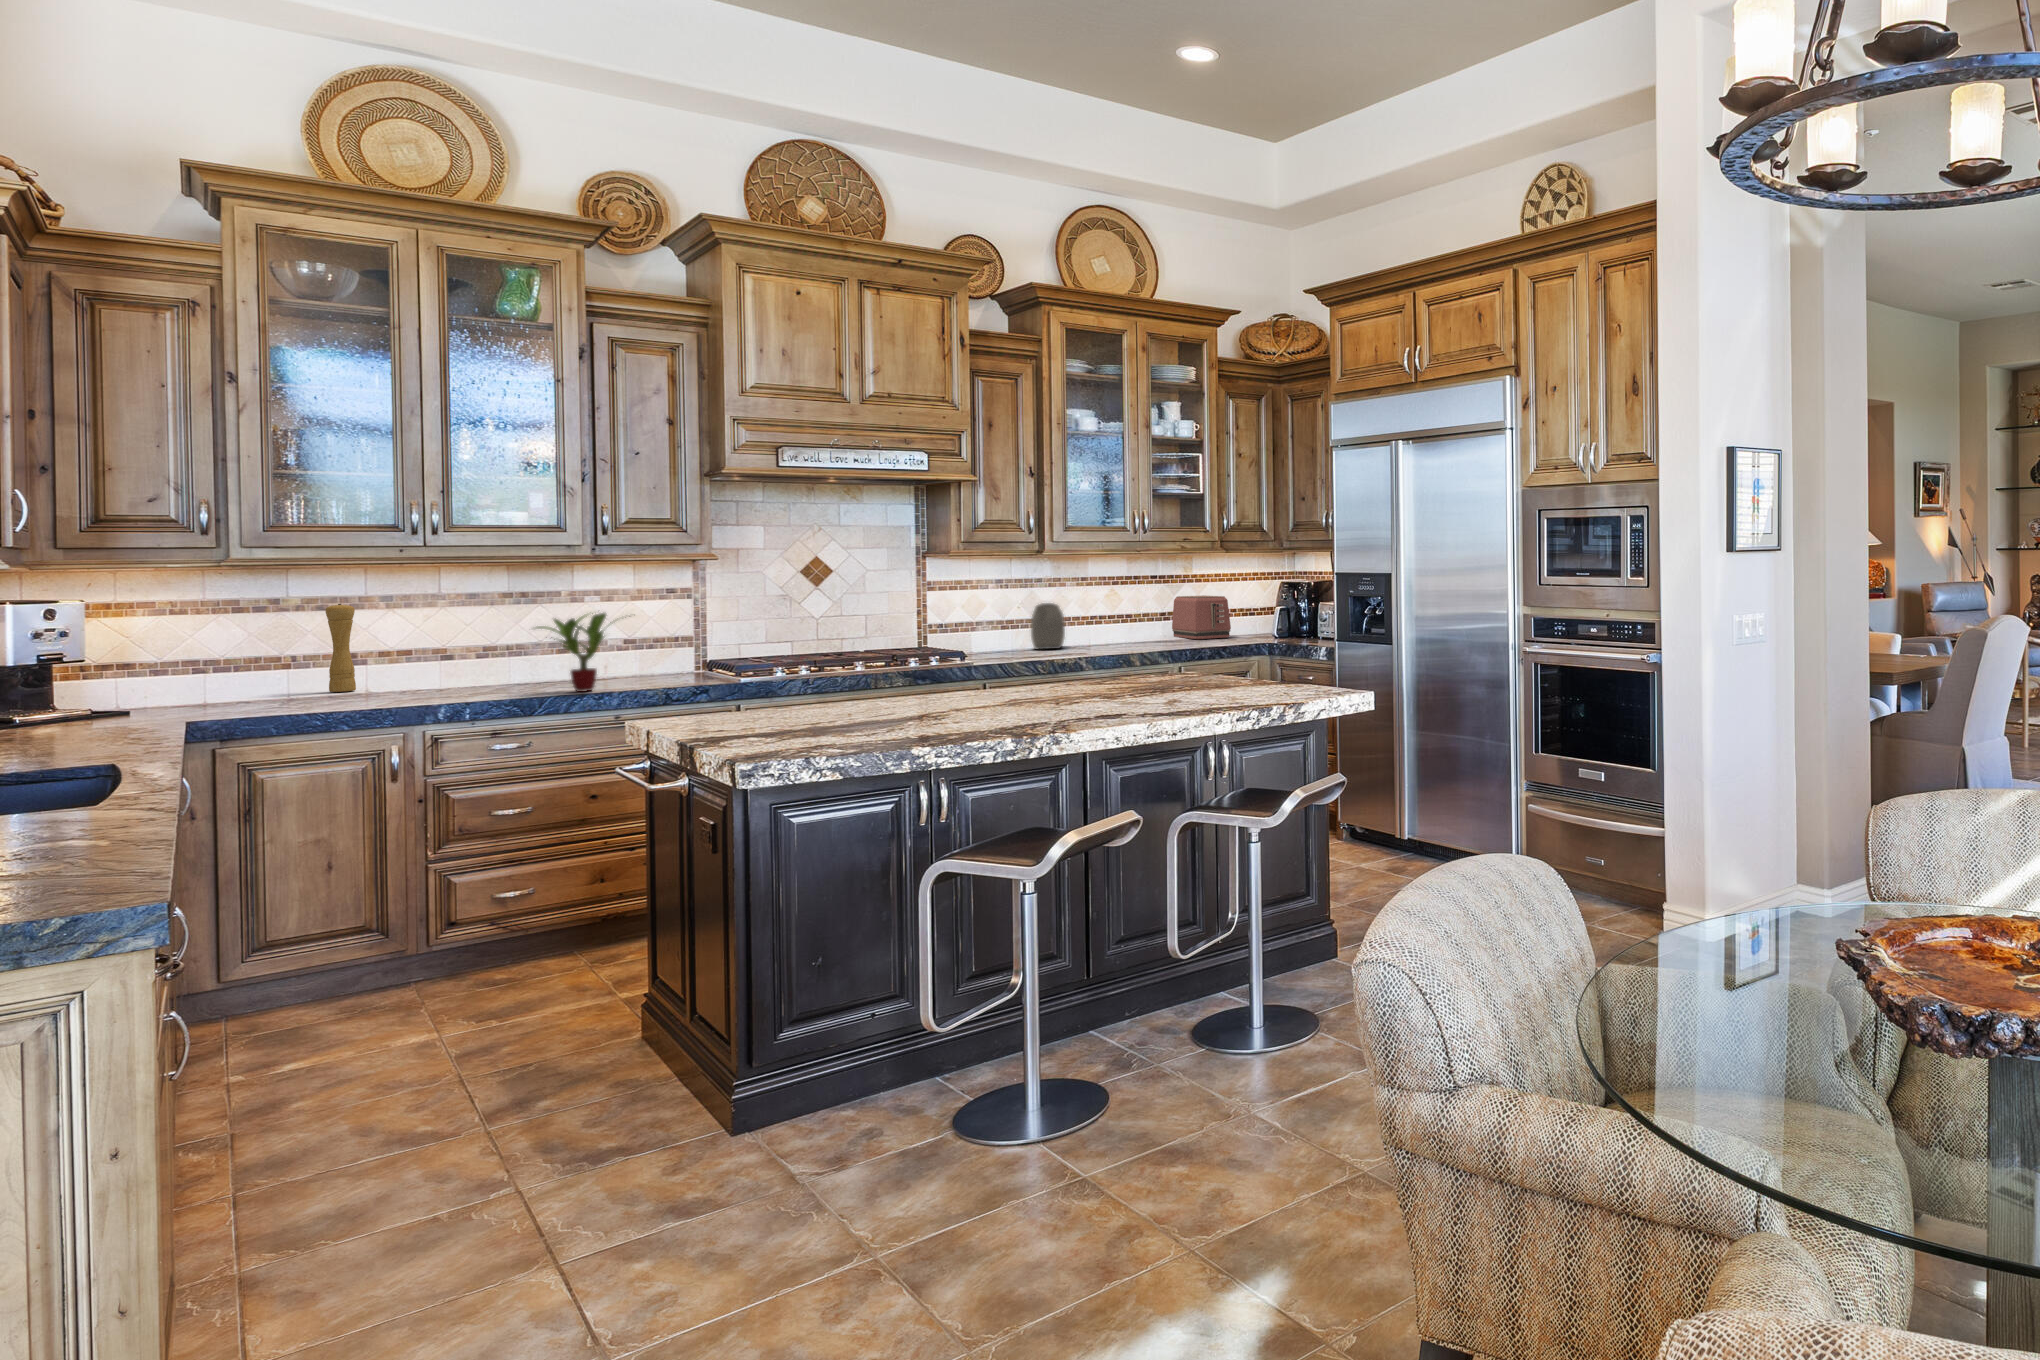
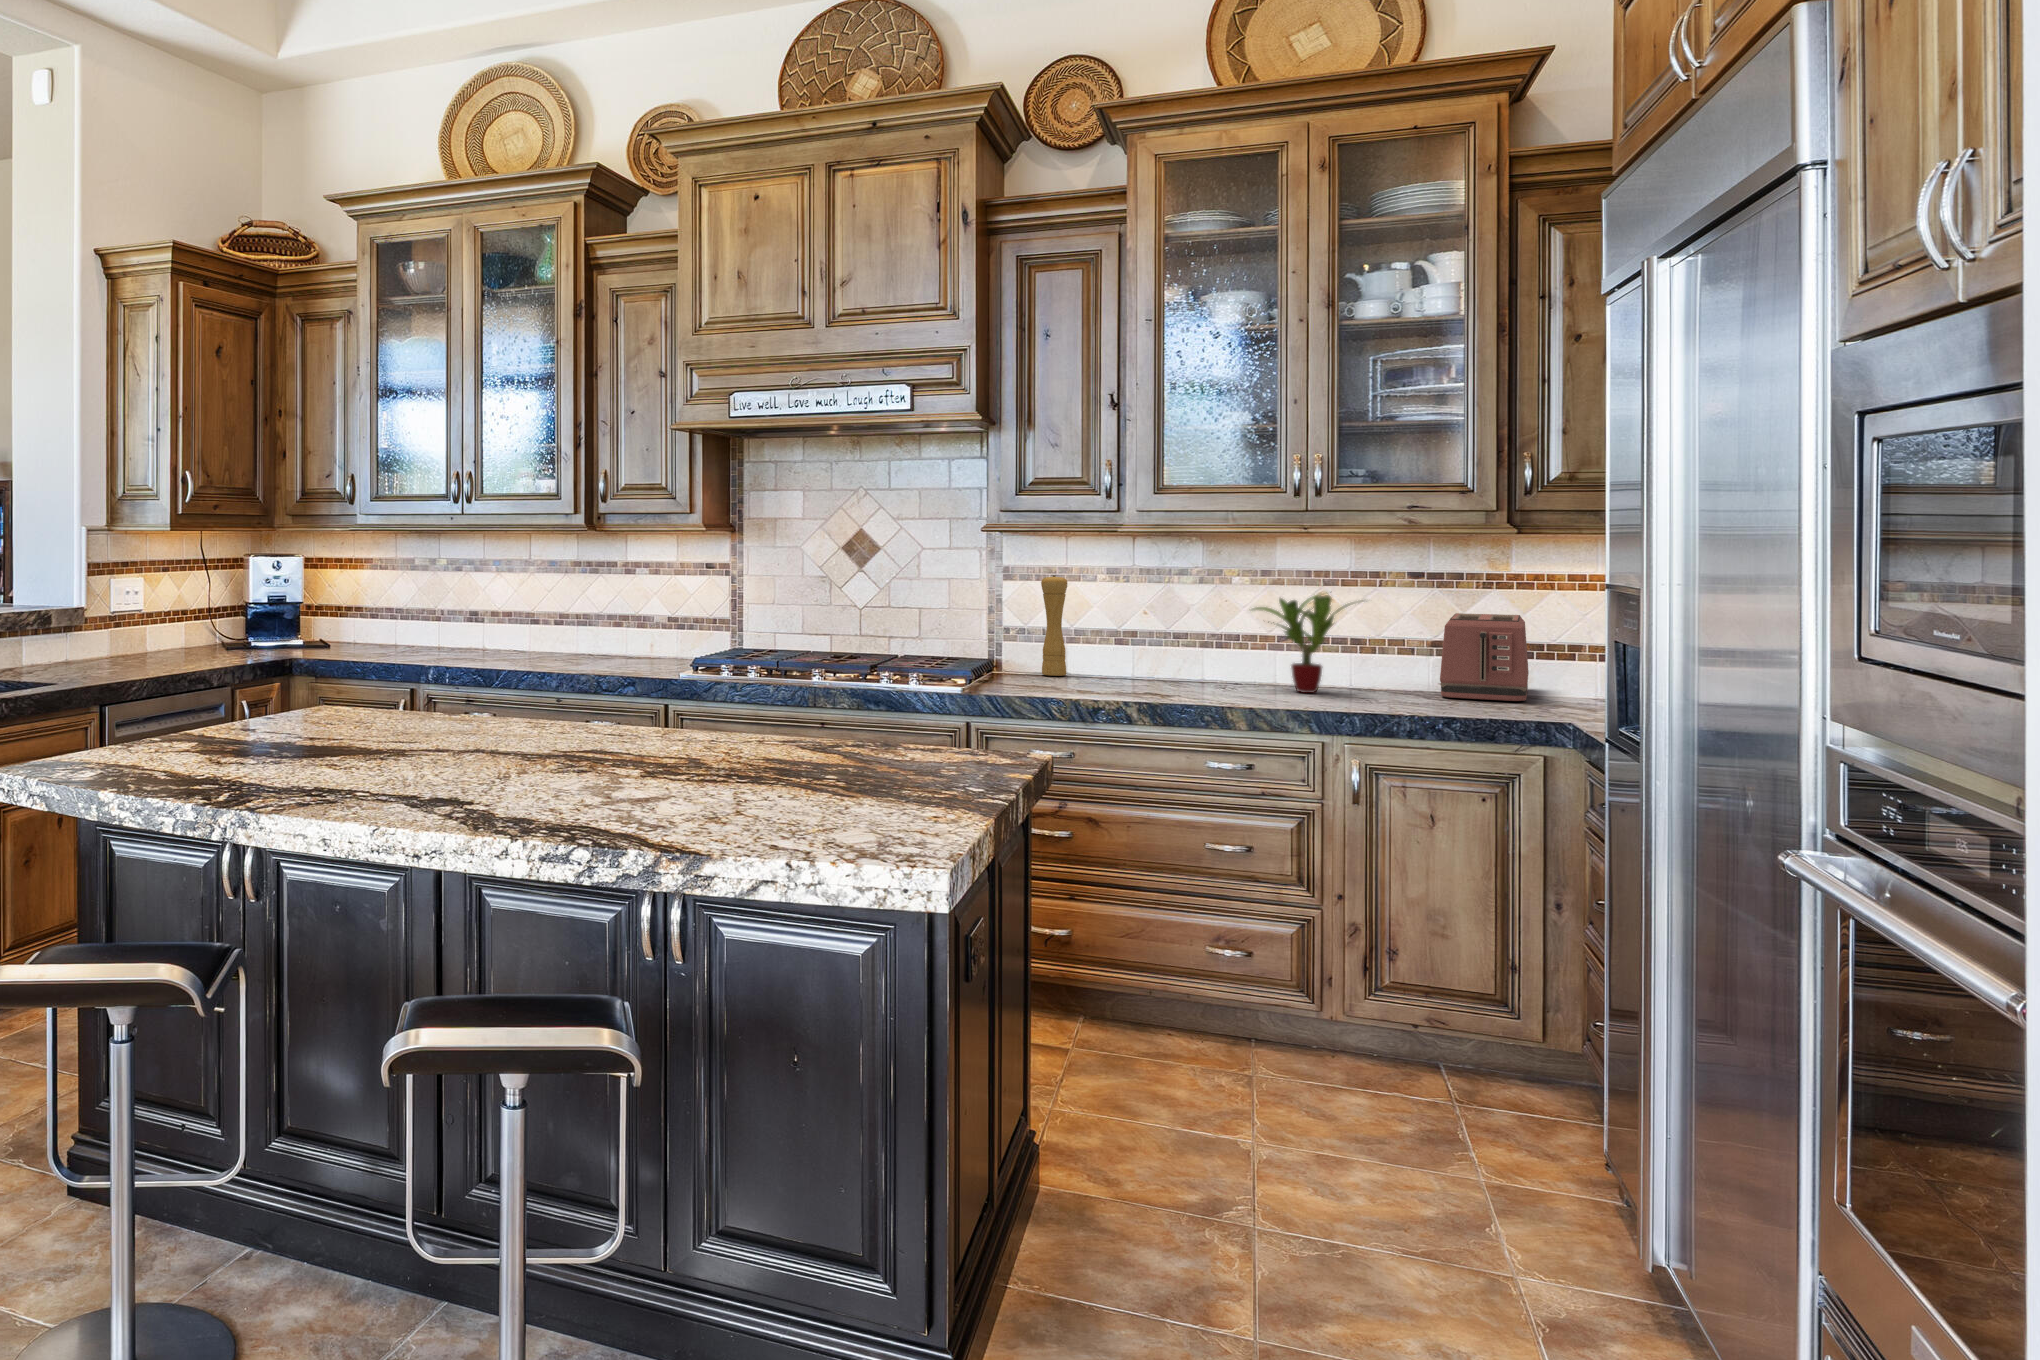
kettle: present [1031,603,1065,650] -> none [1117,610,1187,685]
pepper mill: present [326,604,356,692] -> present [1041,575,1067,676]
potted plant: present [536,613,630,692] -> present [1253,594,1352,693]

